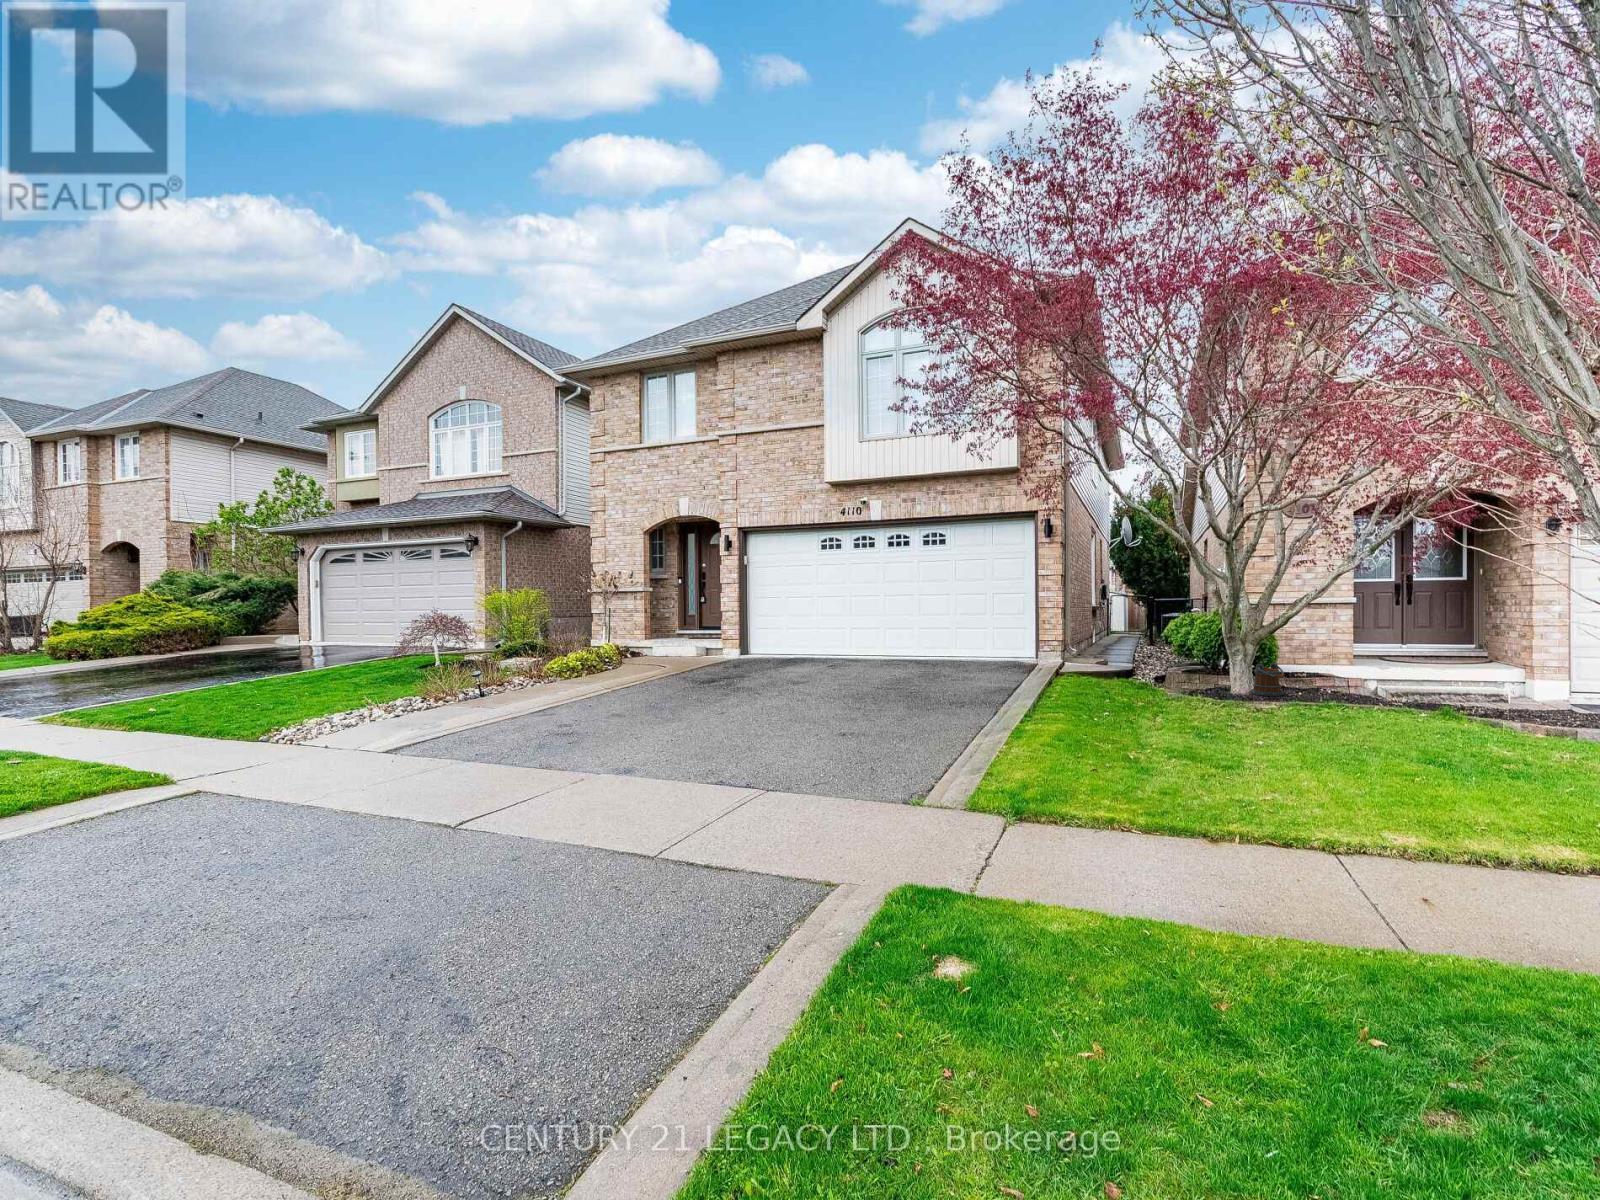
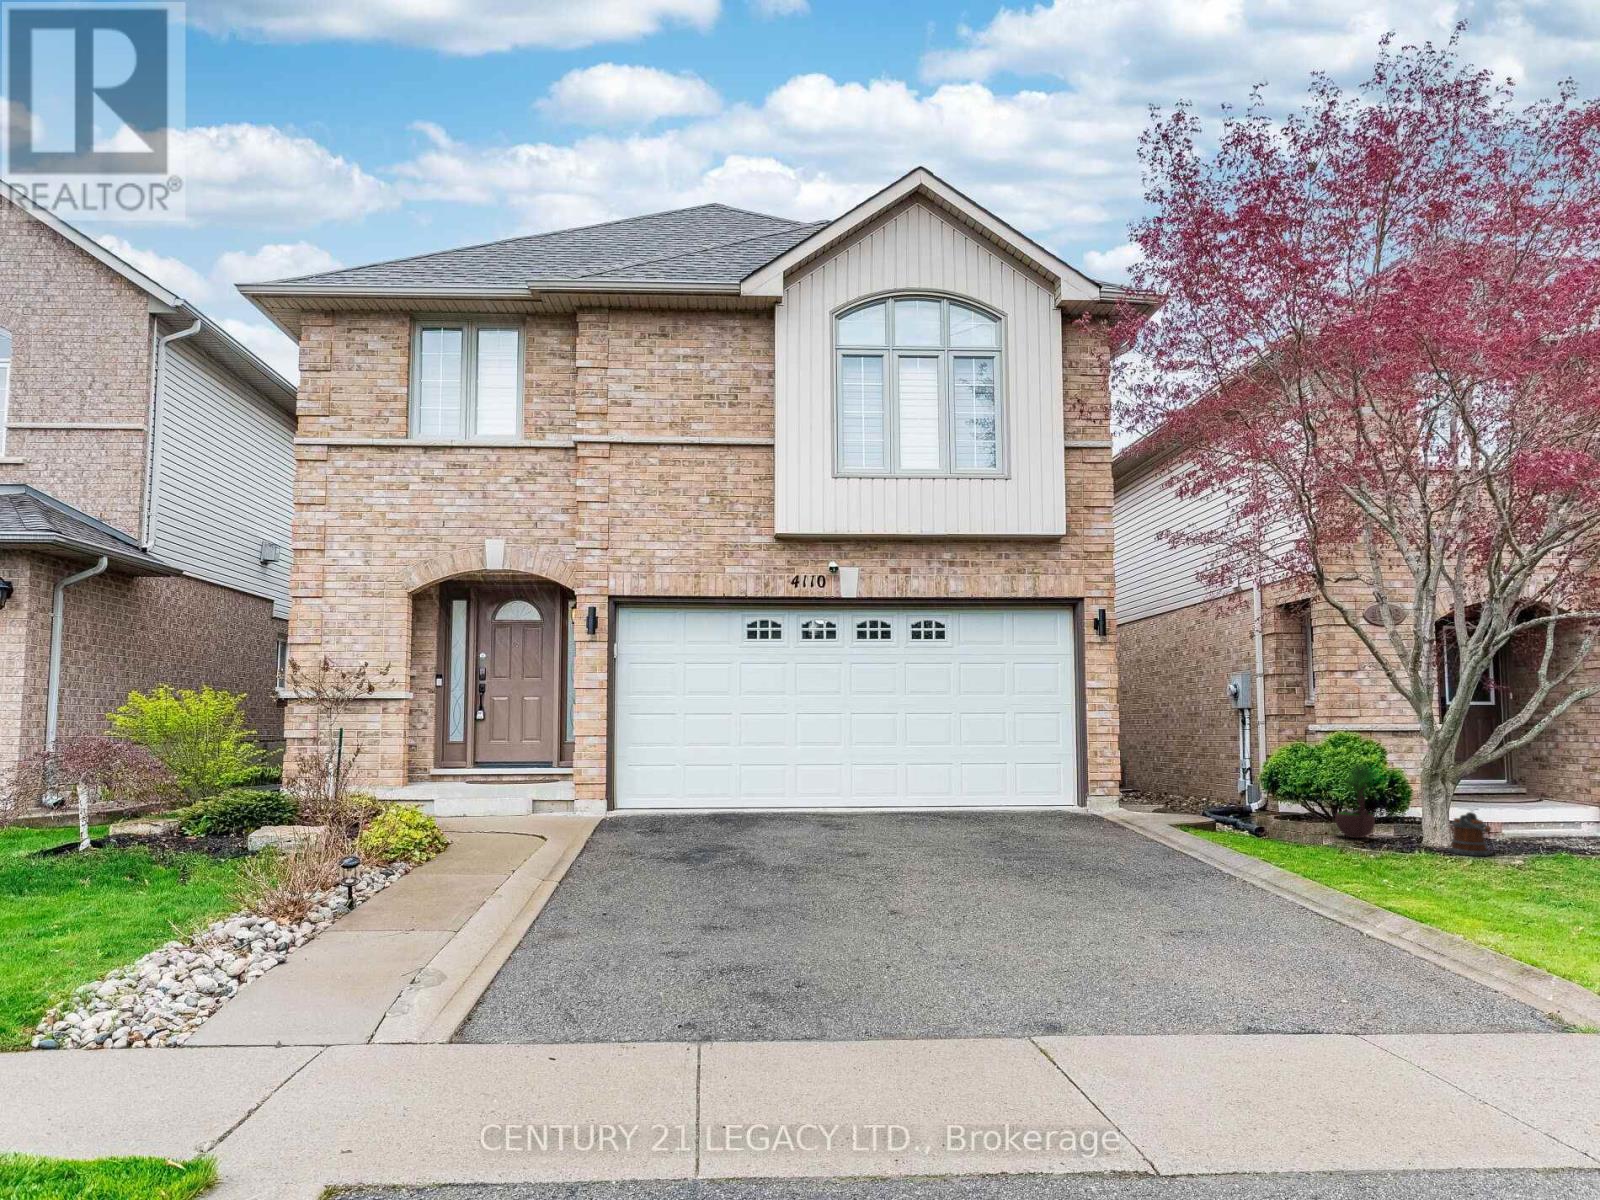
potted tree: none [1182,620,1224,683] -> present [1335,764,1382,838]

